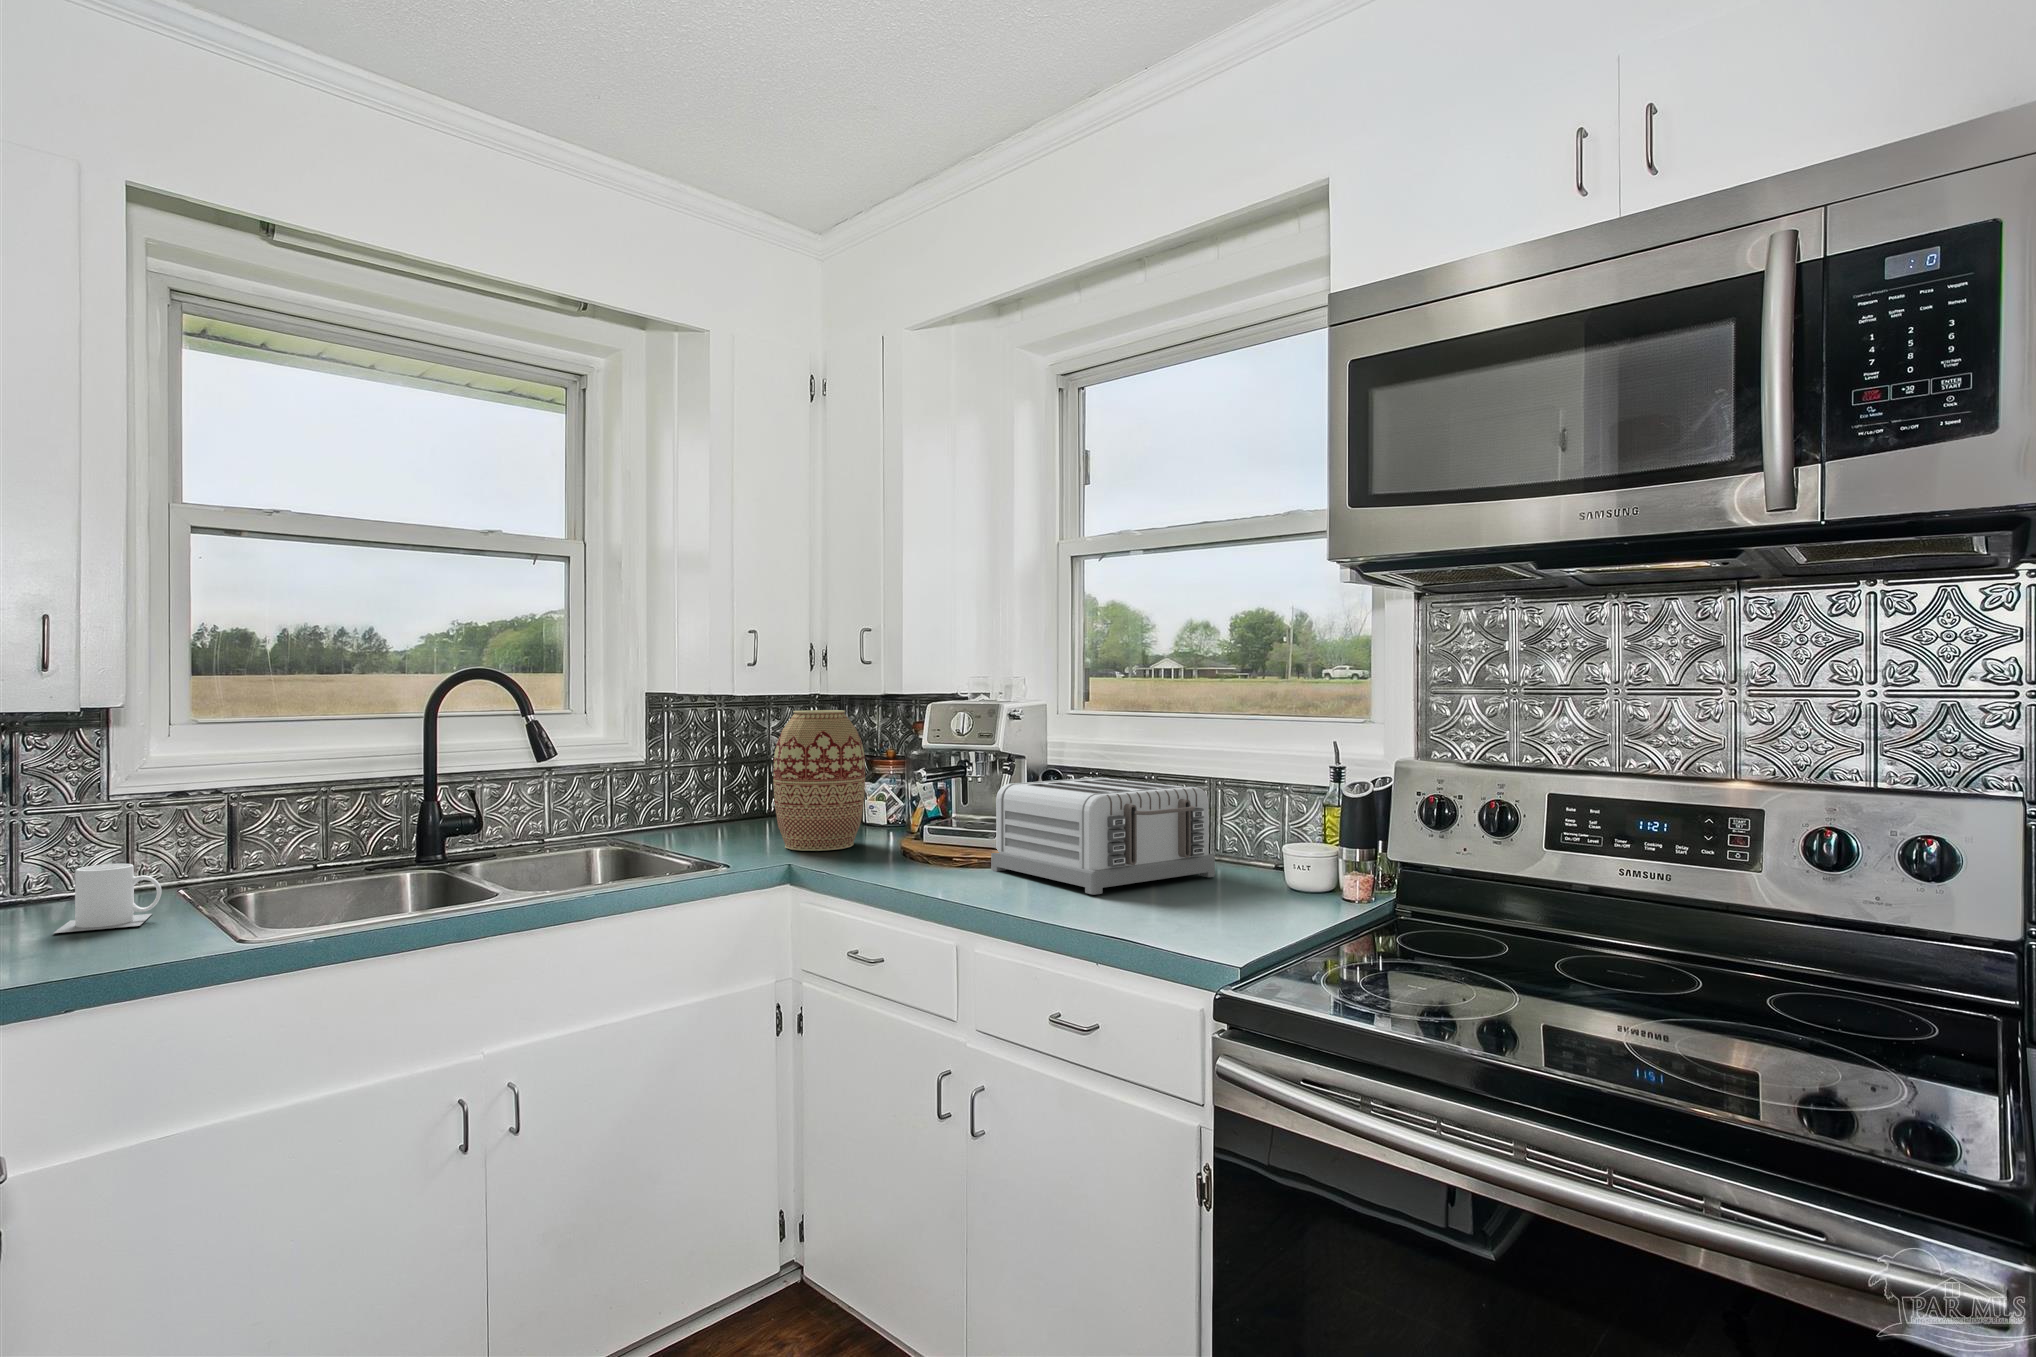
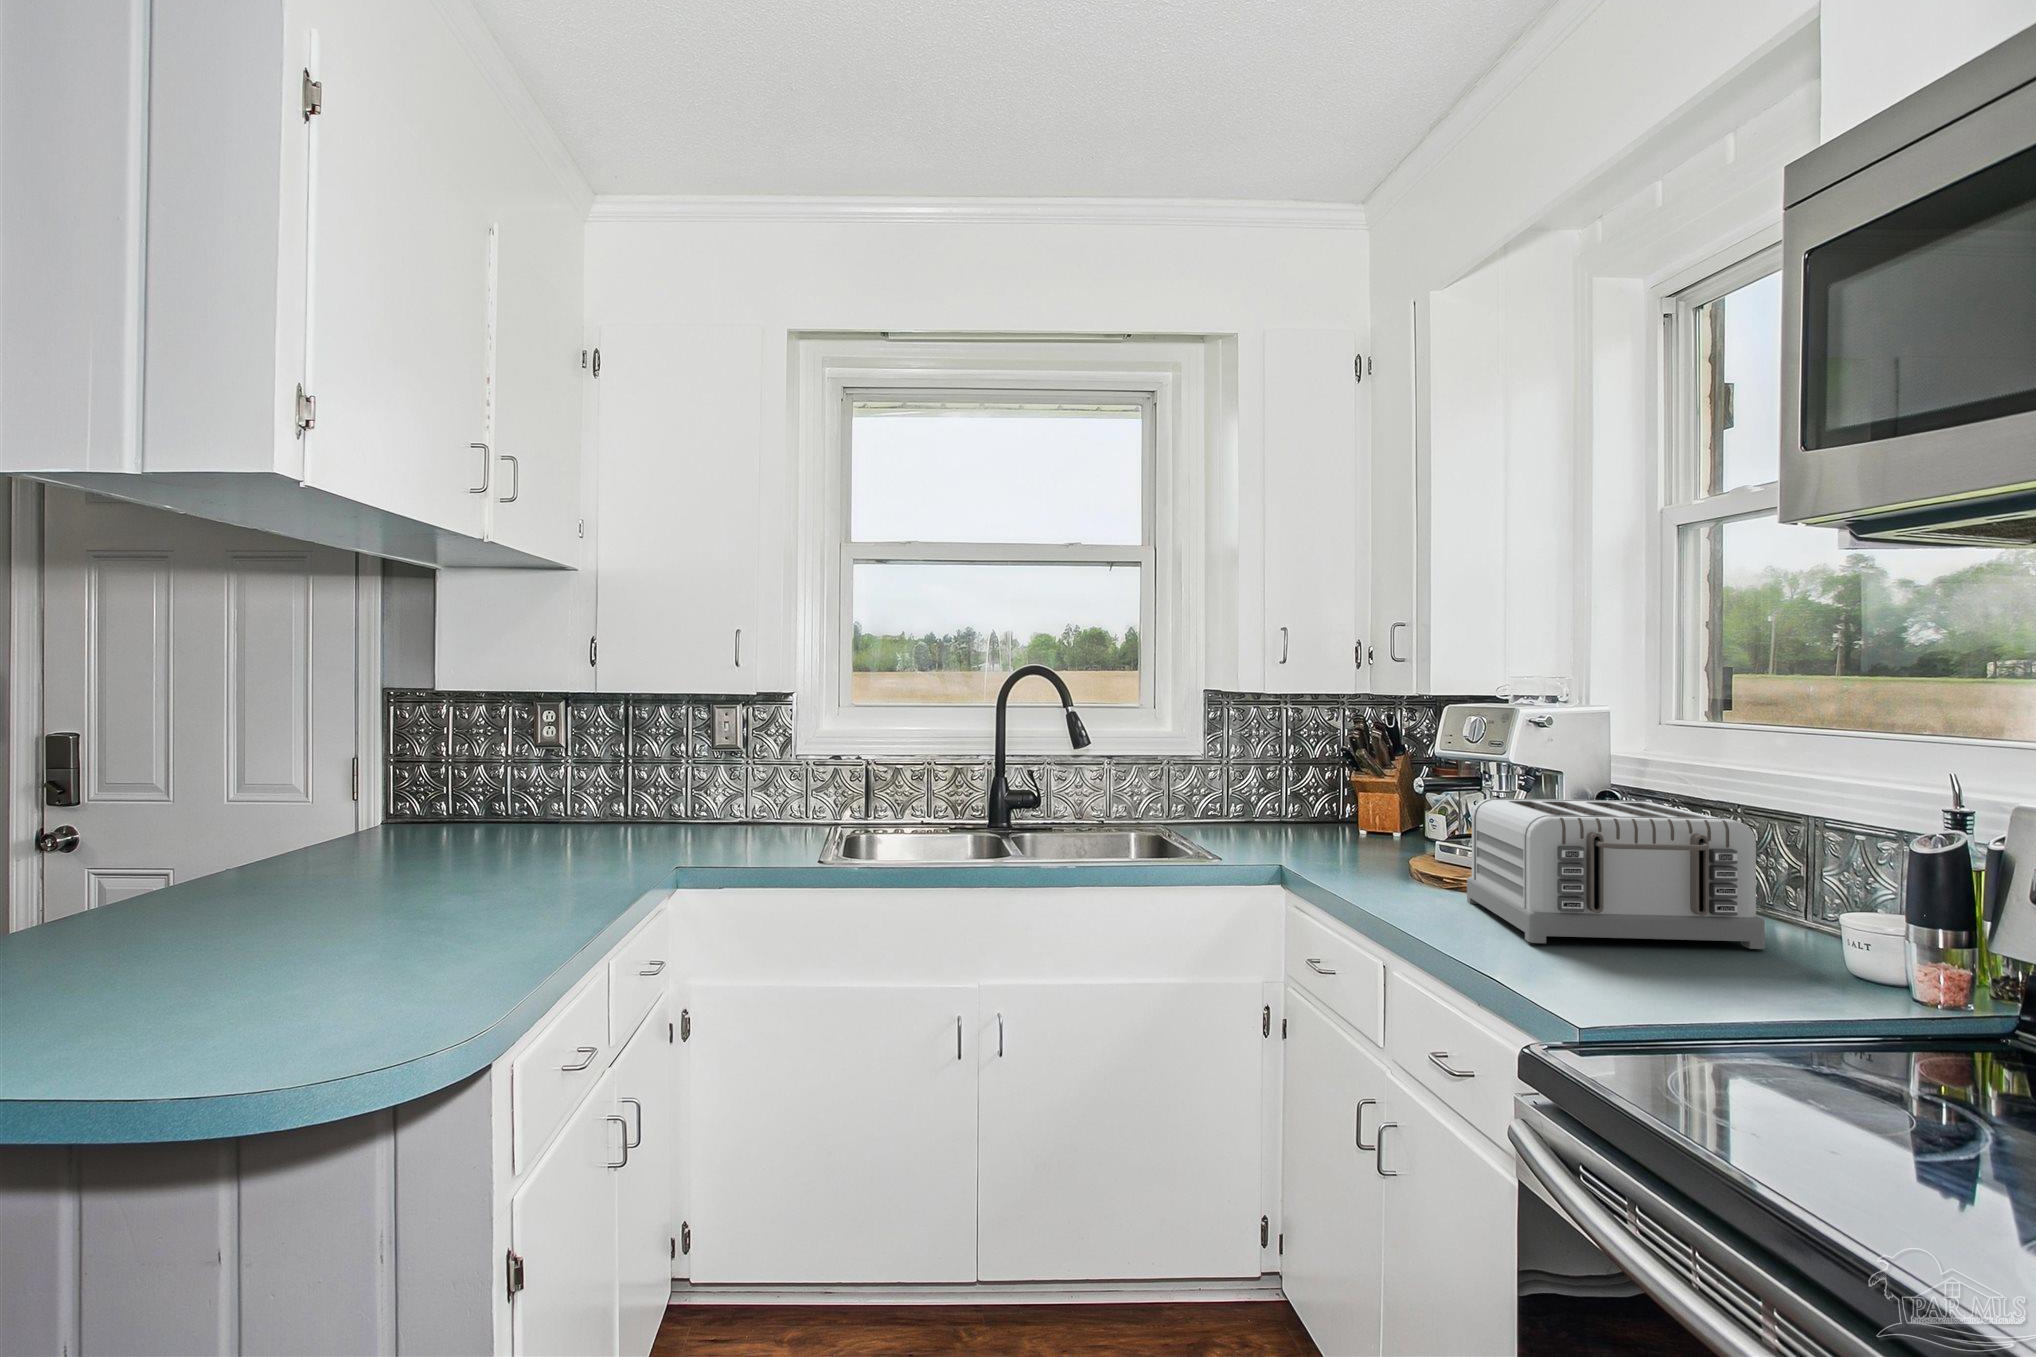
vase: present [773,710,865,851] -> none [1277,707,1378,860]
mug: present [54,864,162,933] -> none [705,806,772,852]

